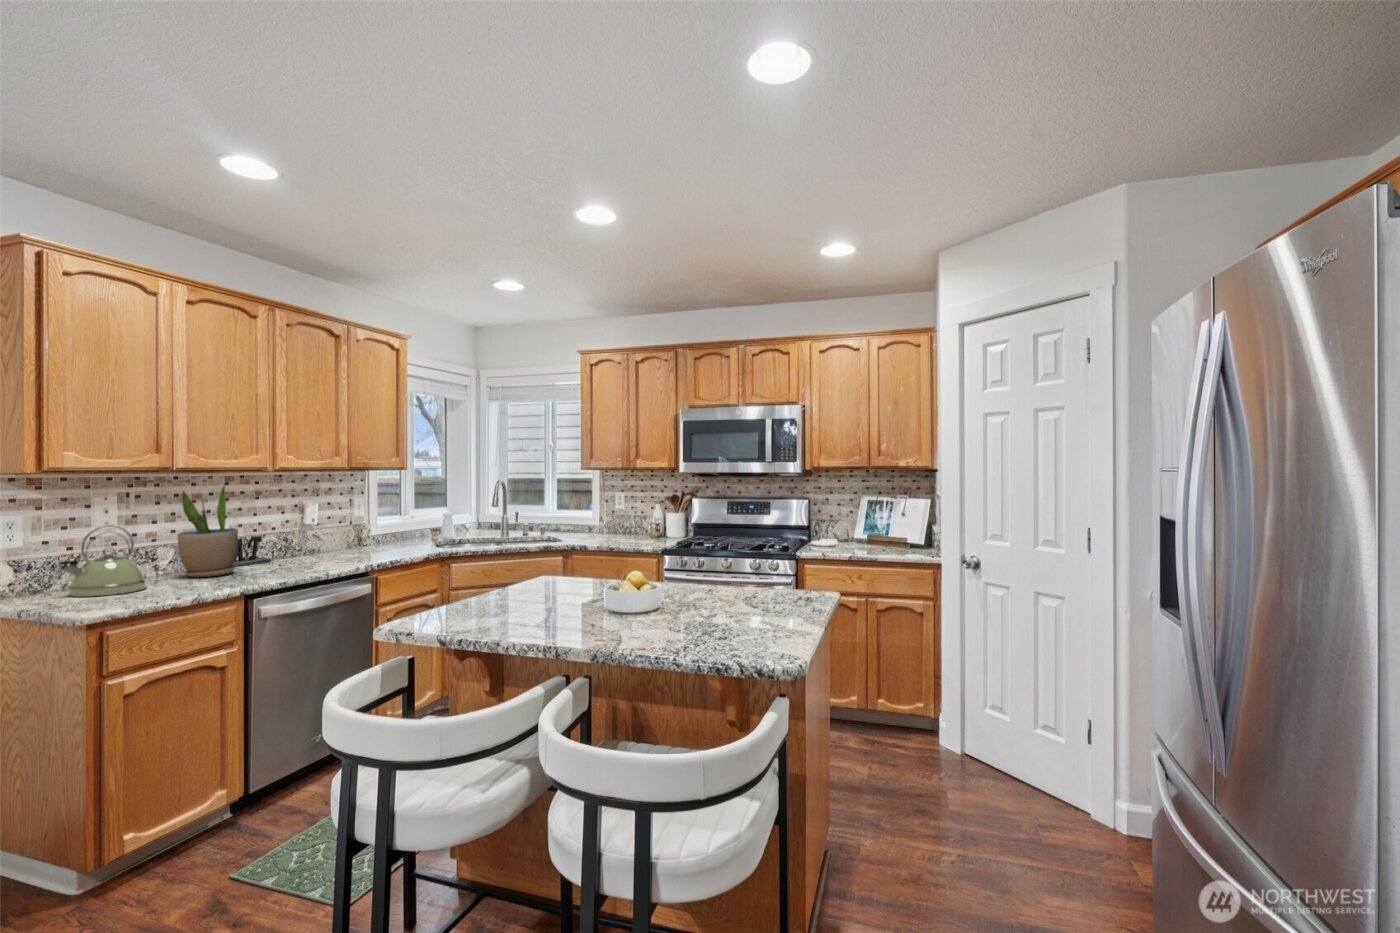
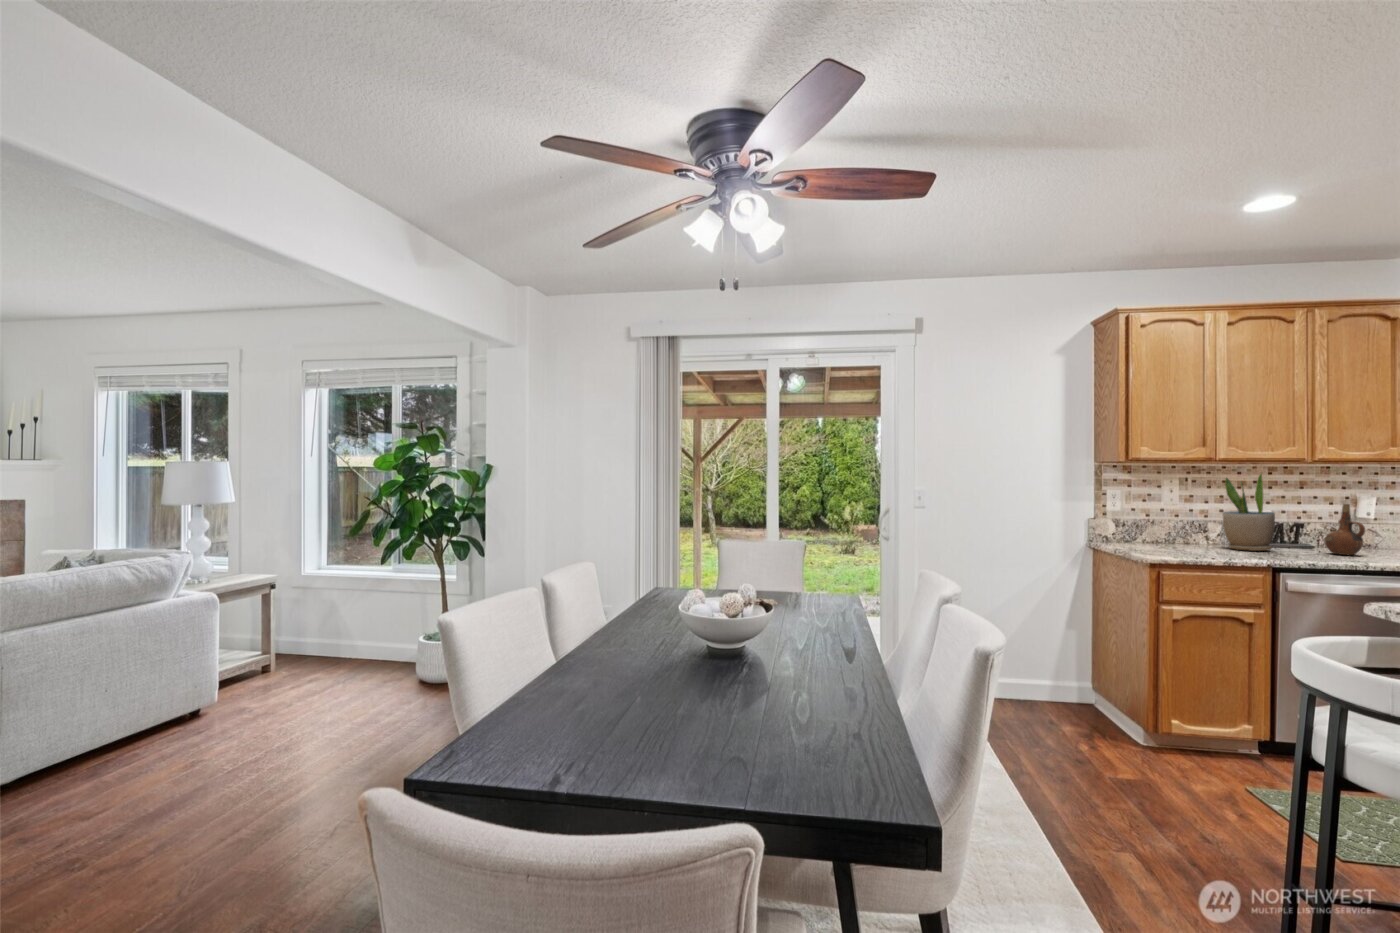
ceramic pitcher: none [285,513,321,566] -> present [1325,504,1365,555]
kettle: present [59,525,146,597] -> none [1139,500,1196,551]

